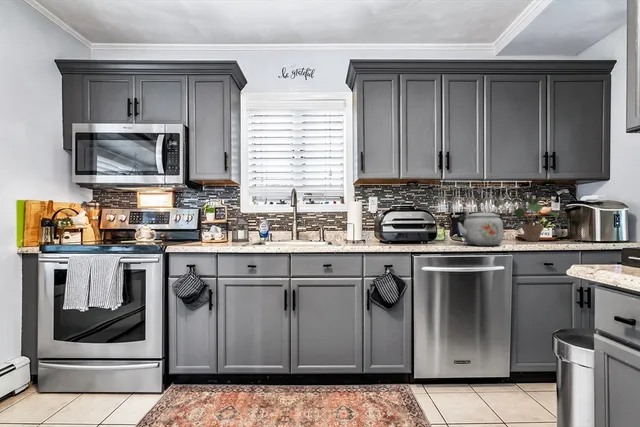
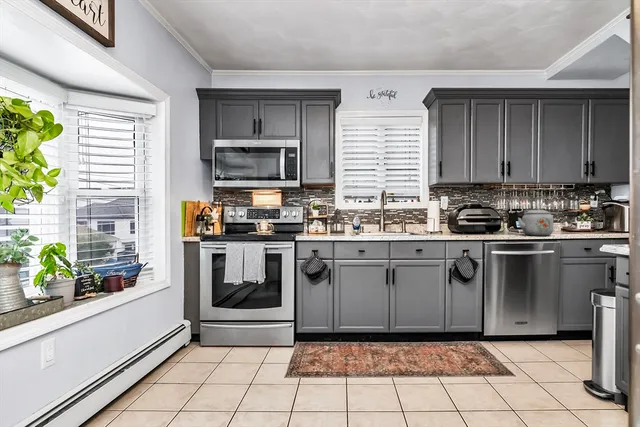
potted plant: present [514,198,558,241] -> none [556,197,596,233]

